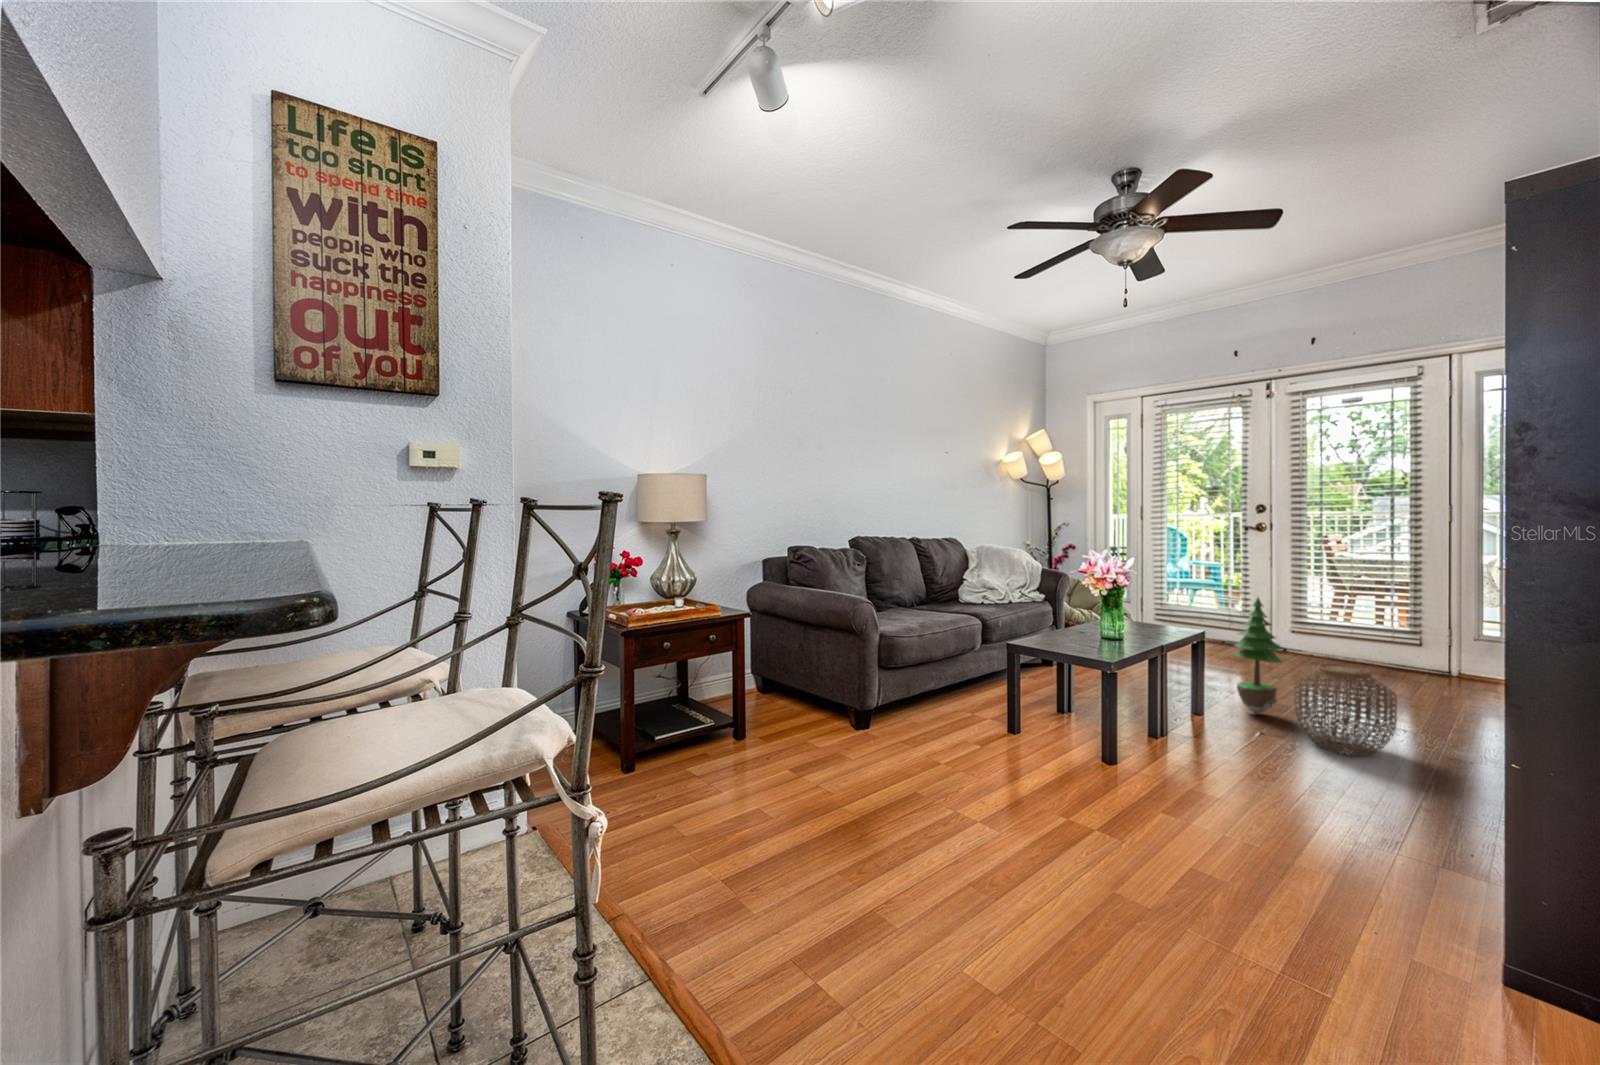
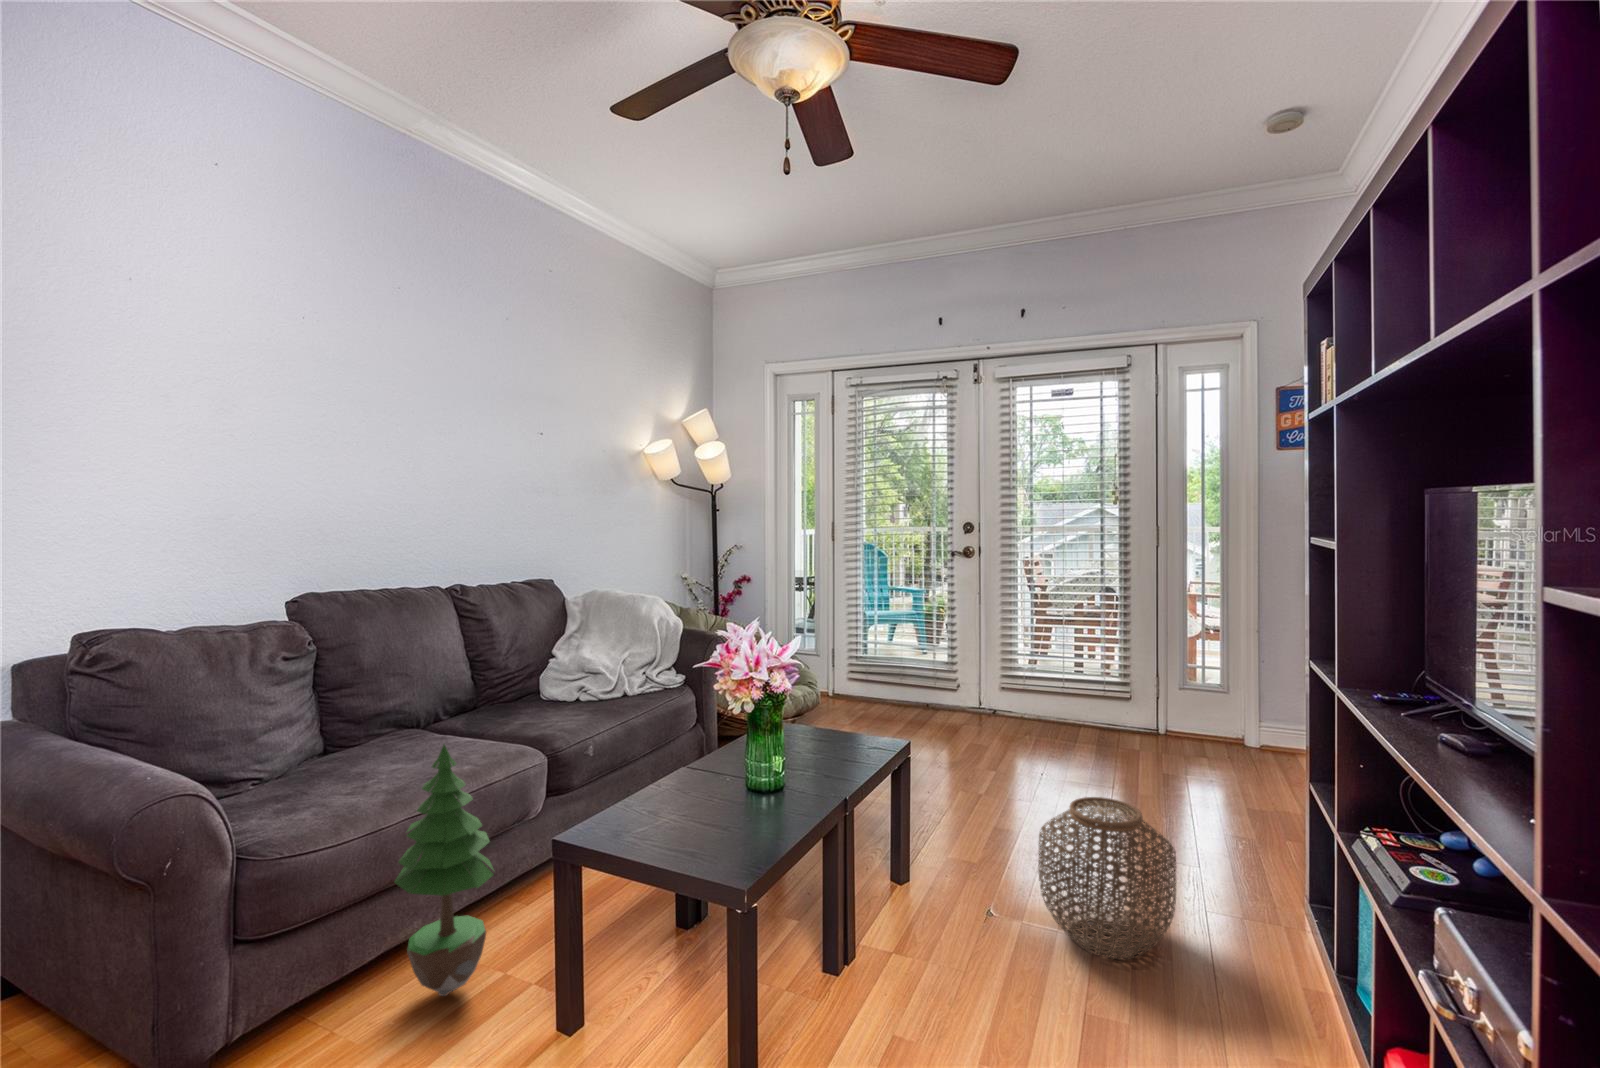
potted tree: present [1233,598,1281,714] -> present [395,745,493,996]

